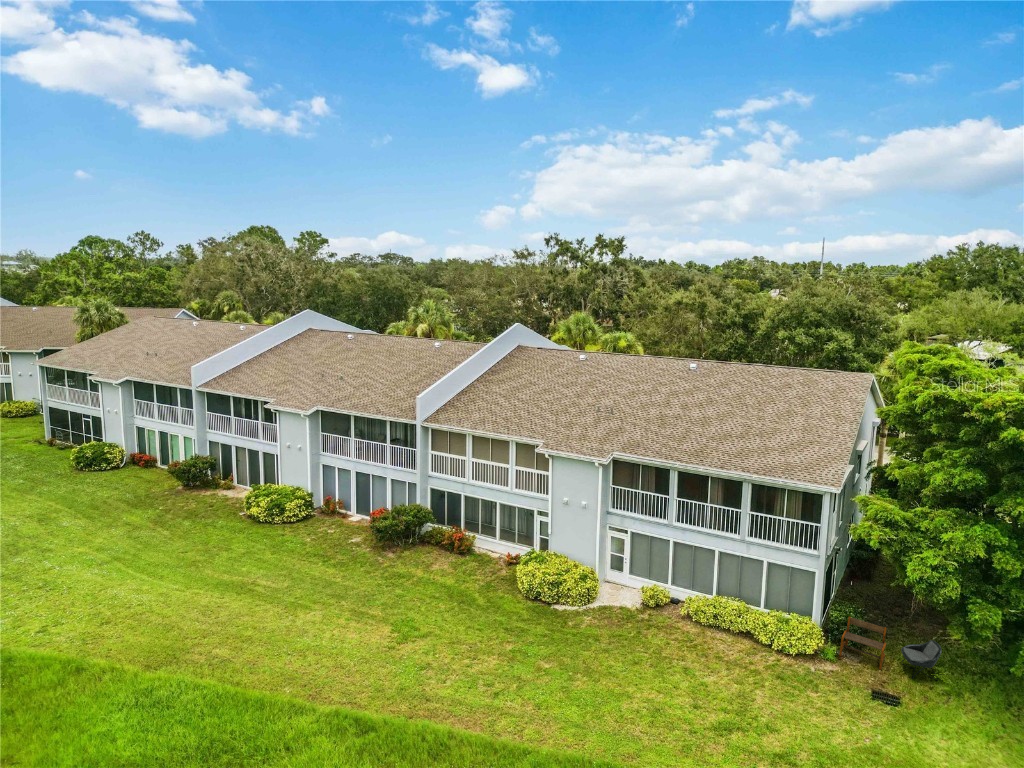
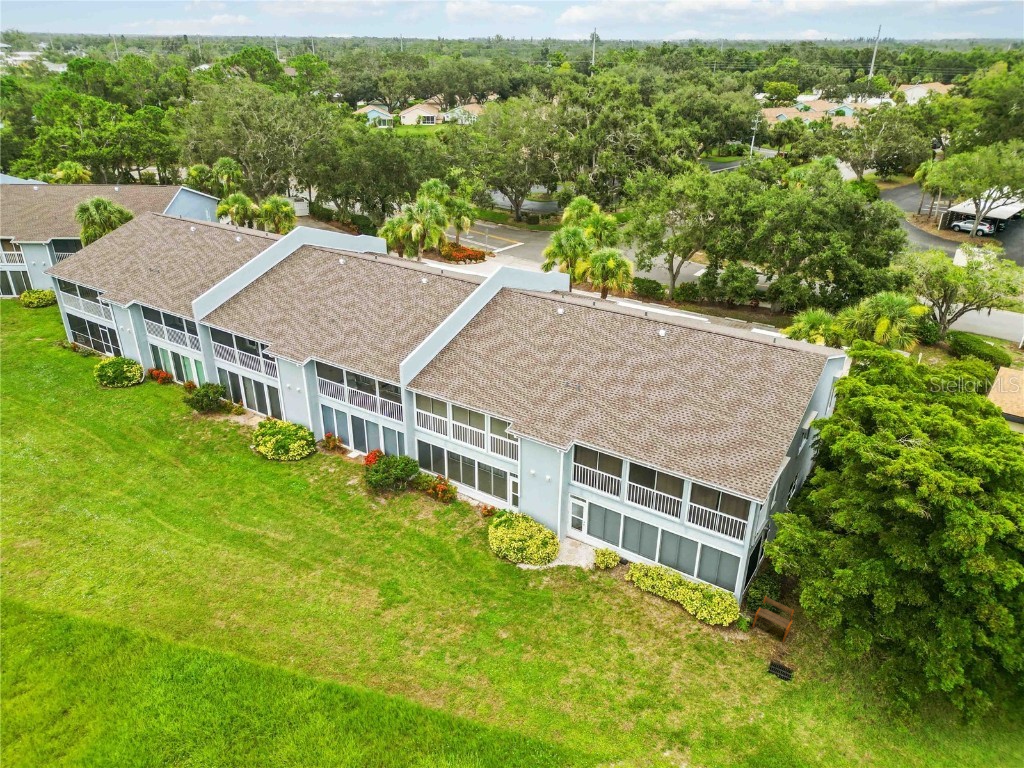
lounge chair: present [901,640,942,681] -> none [803,623,835,656]

